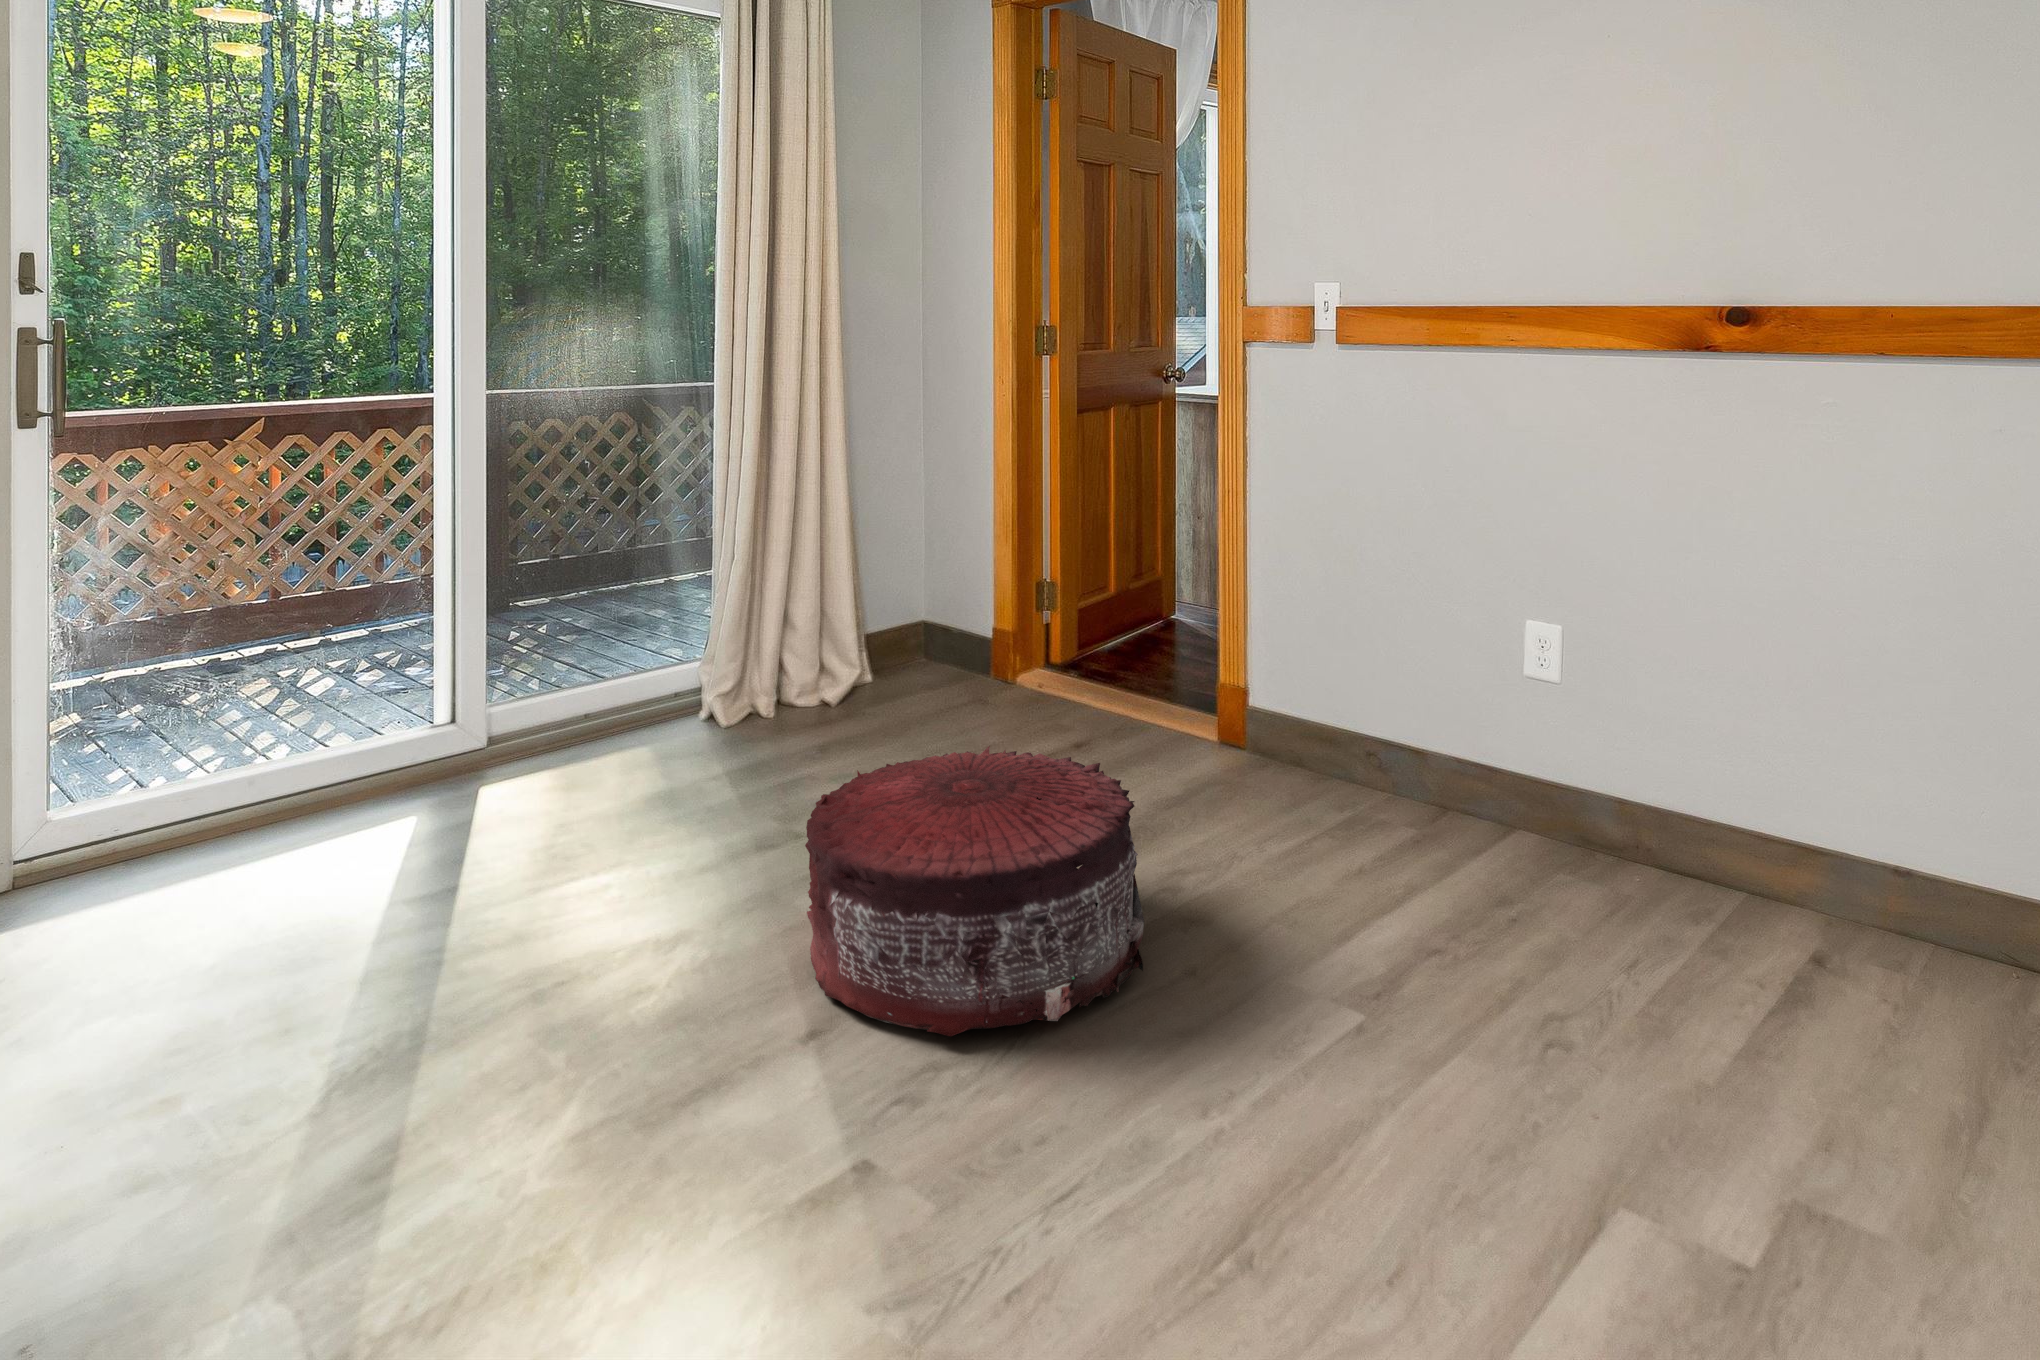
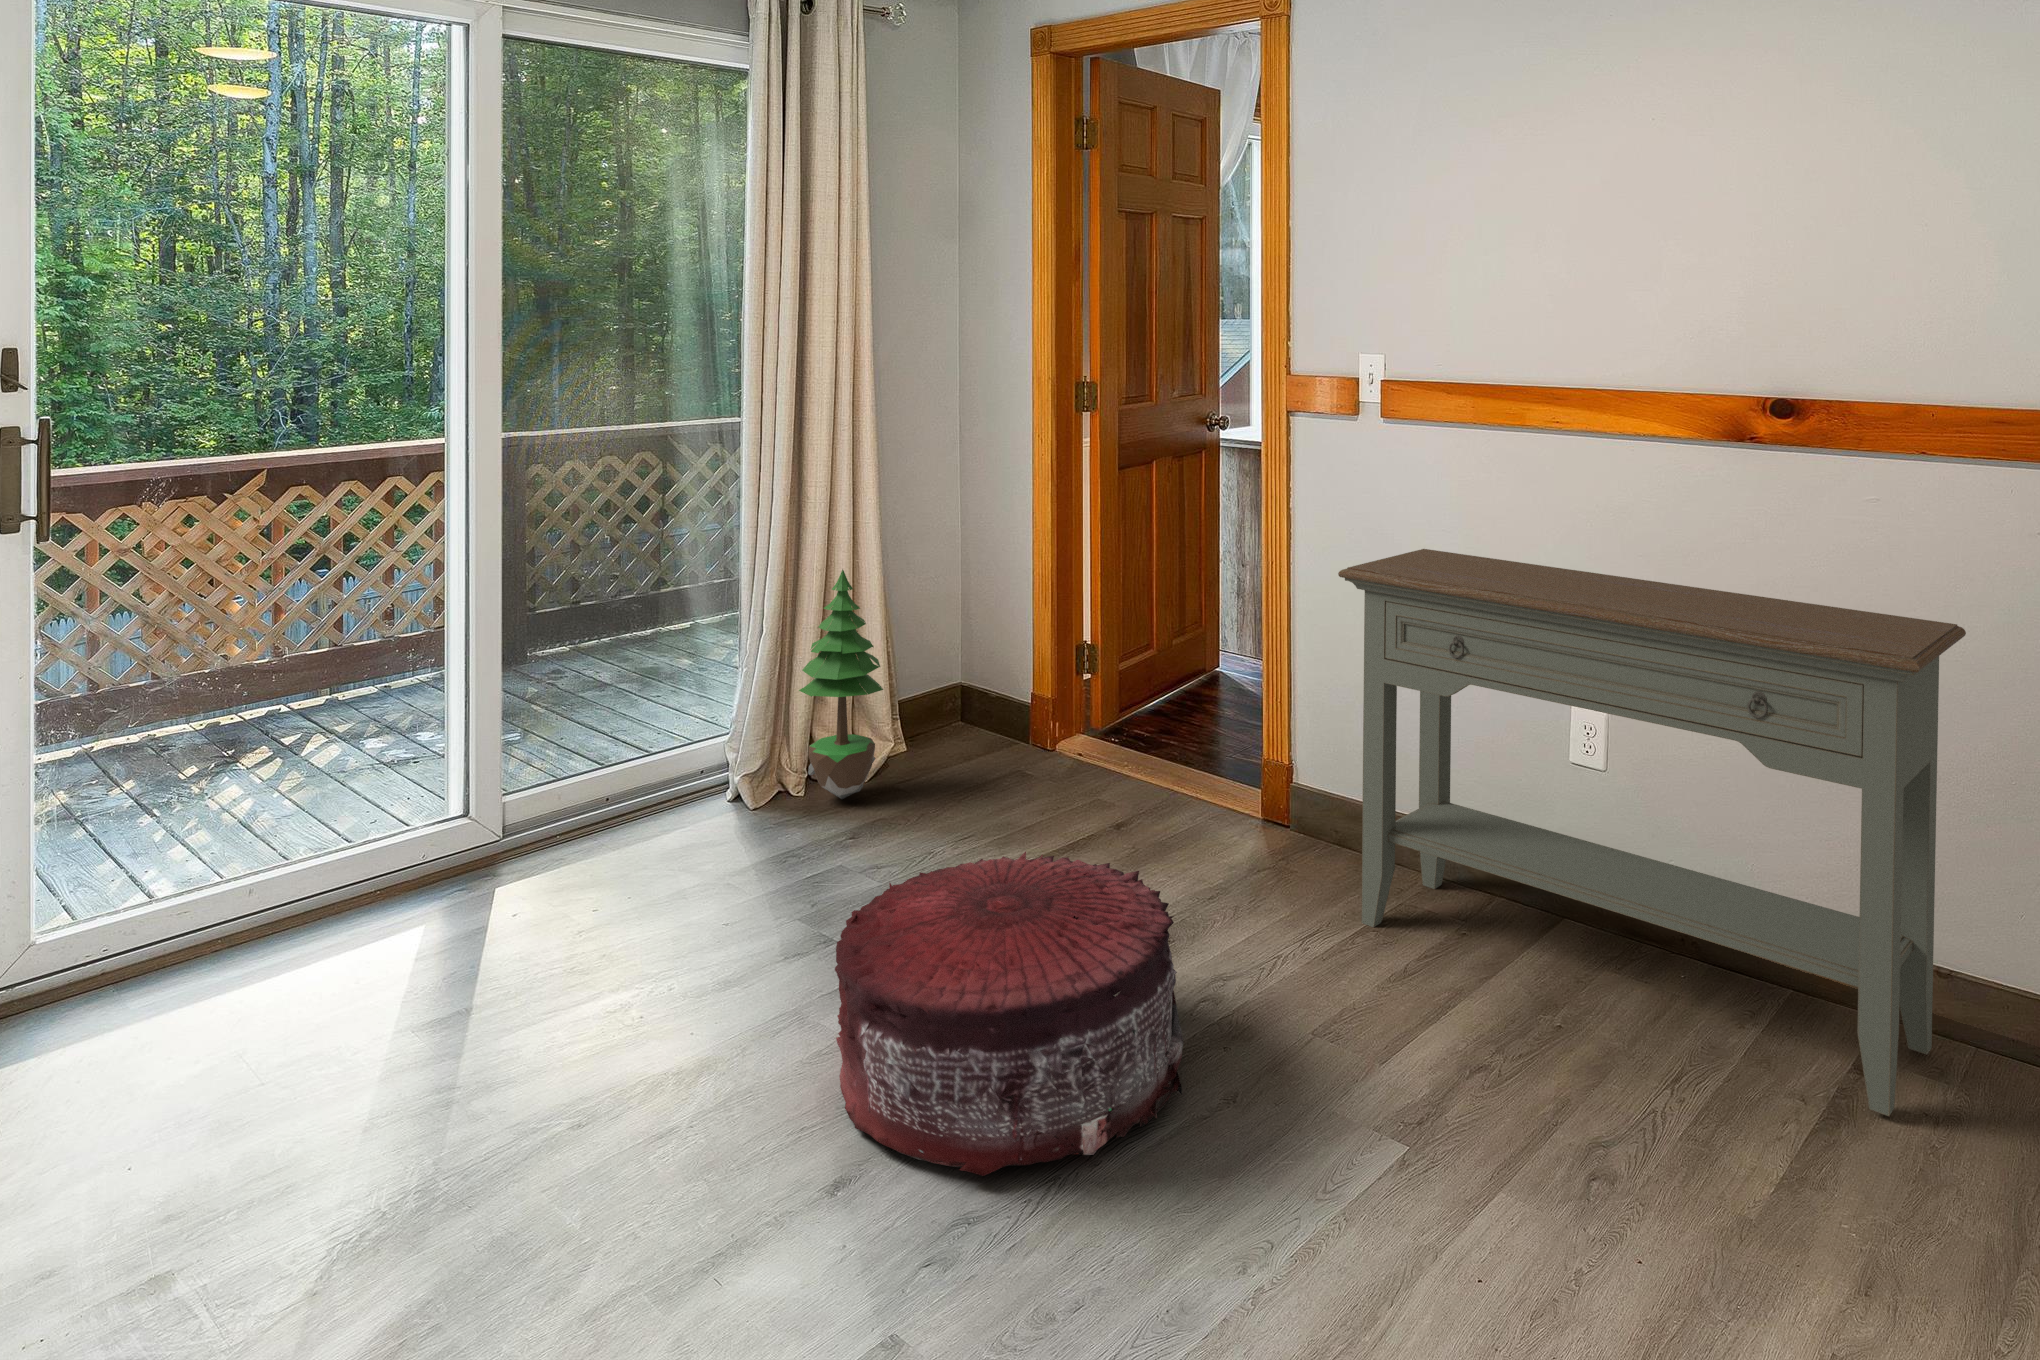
console table: none [1294,468,1926,1002] -> present [1338,549,1966,1116]
potted tree: none [767,495,849,720] -> present [799,570,883,799]

